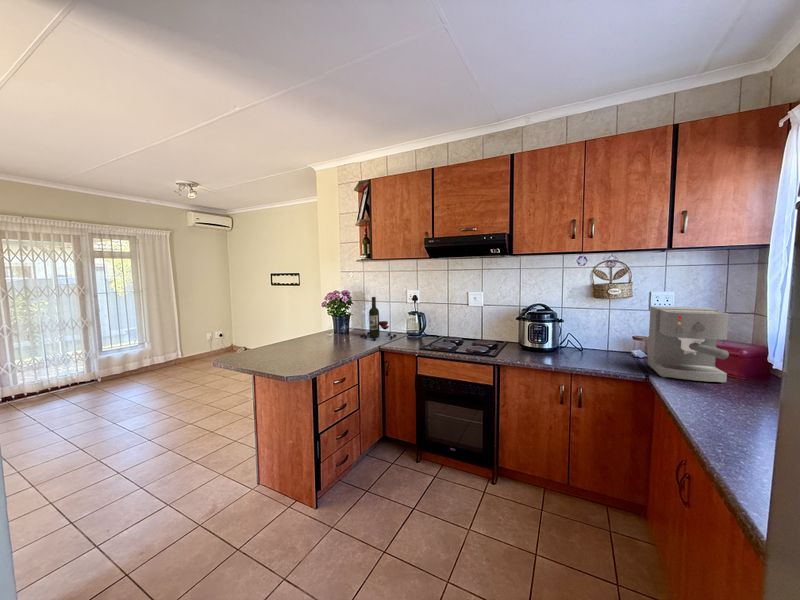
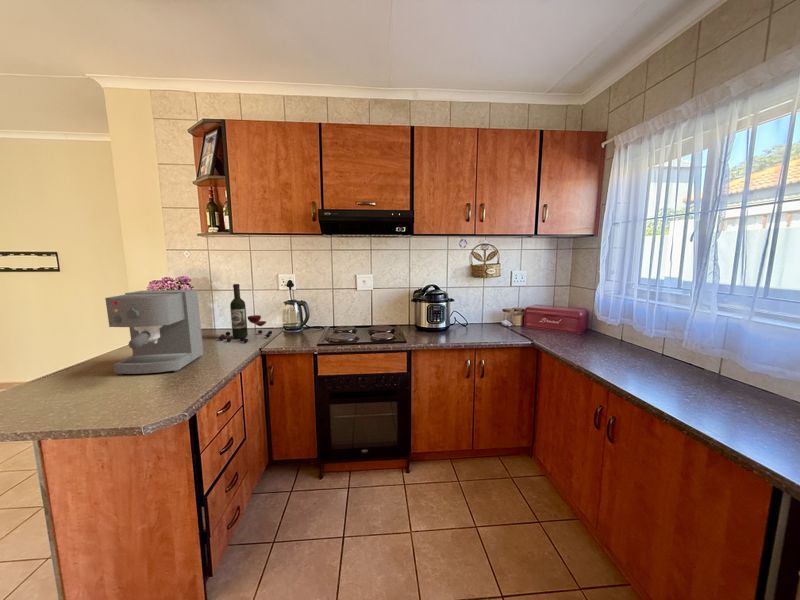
coffee maker: present [648,306,729,383] -> present [105,290,203,375]

